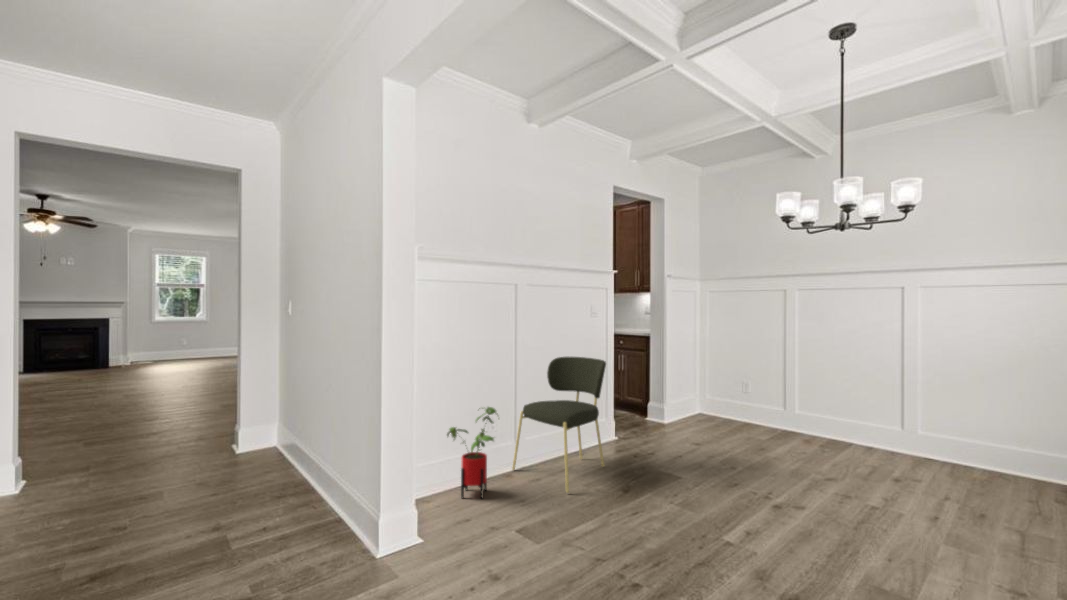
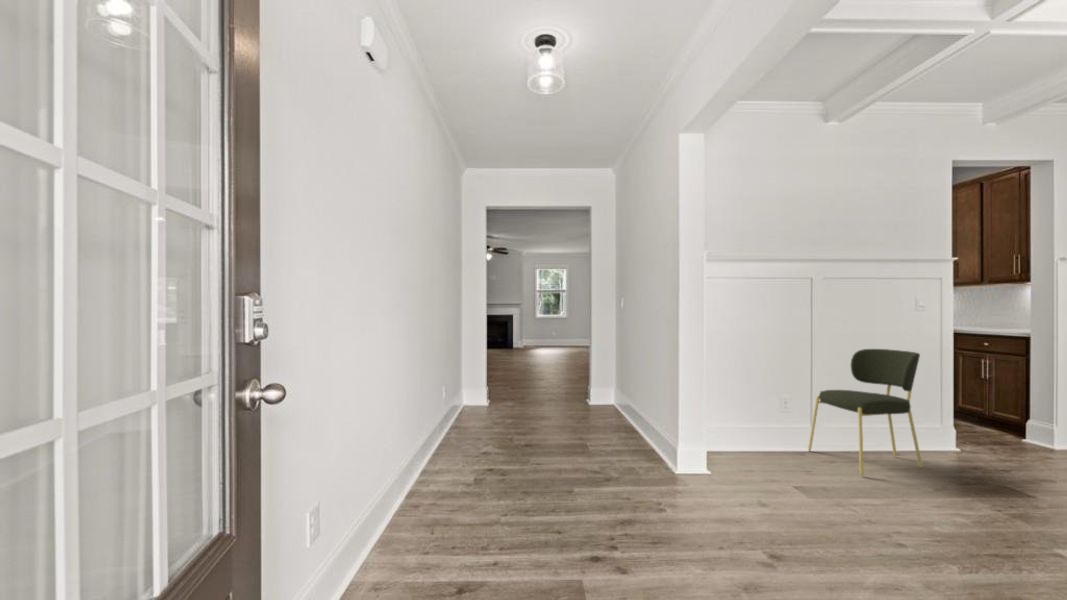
house plant: present [447,407,496,498] -> none [738,384,789,462]

